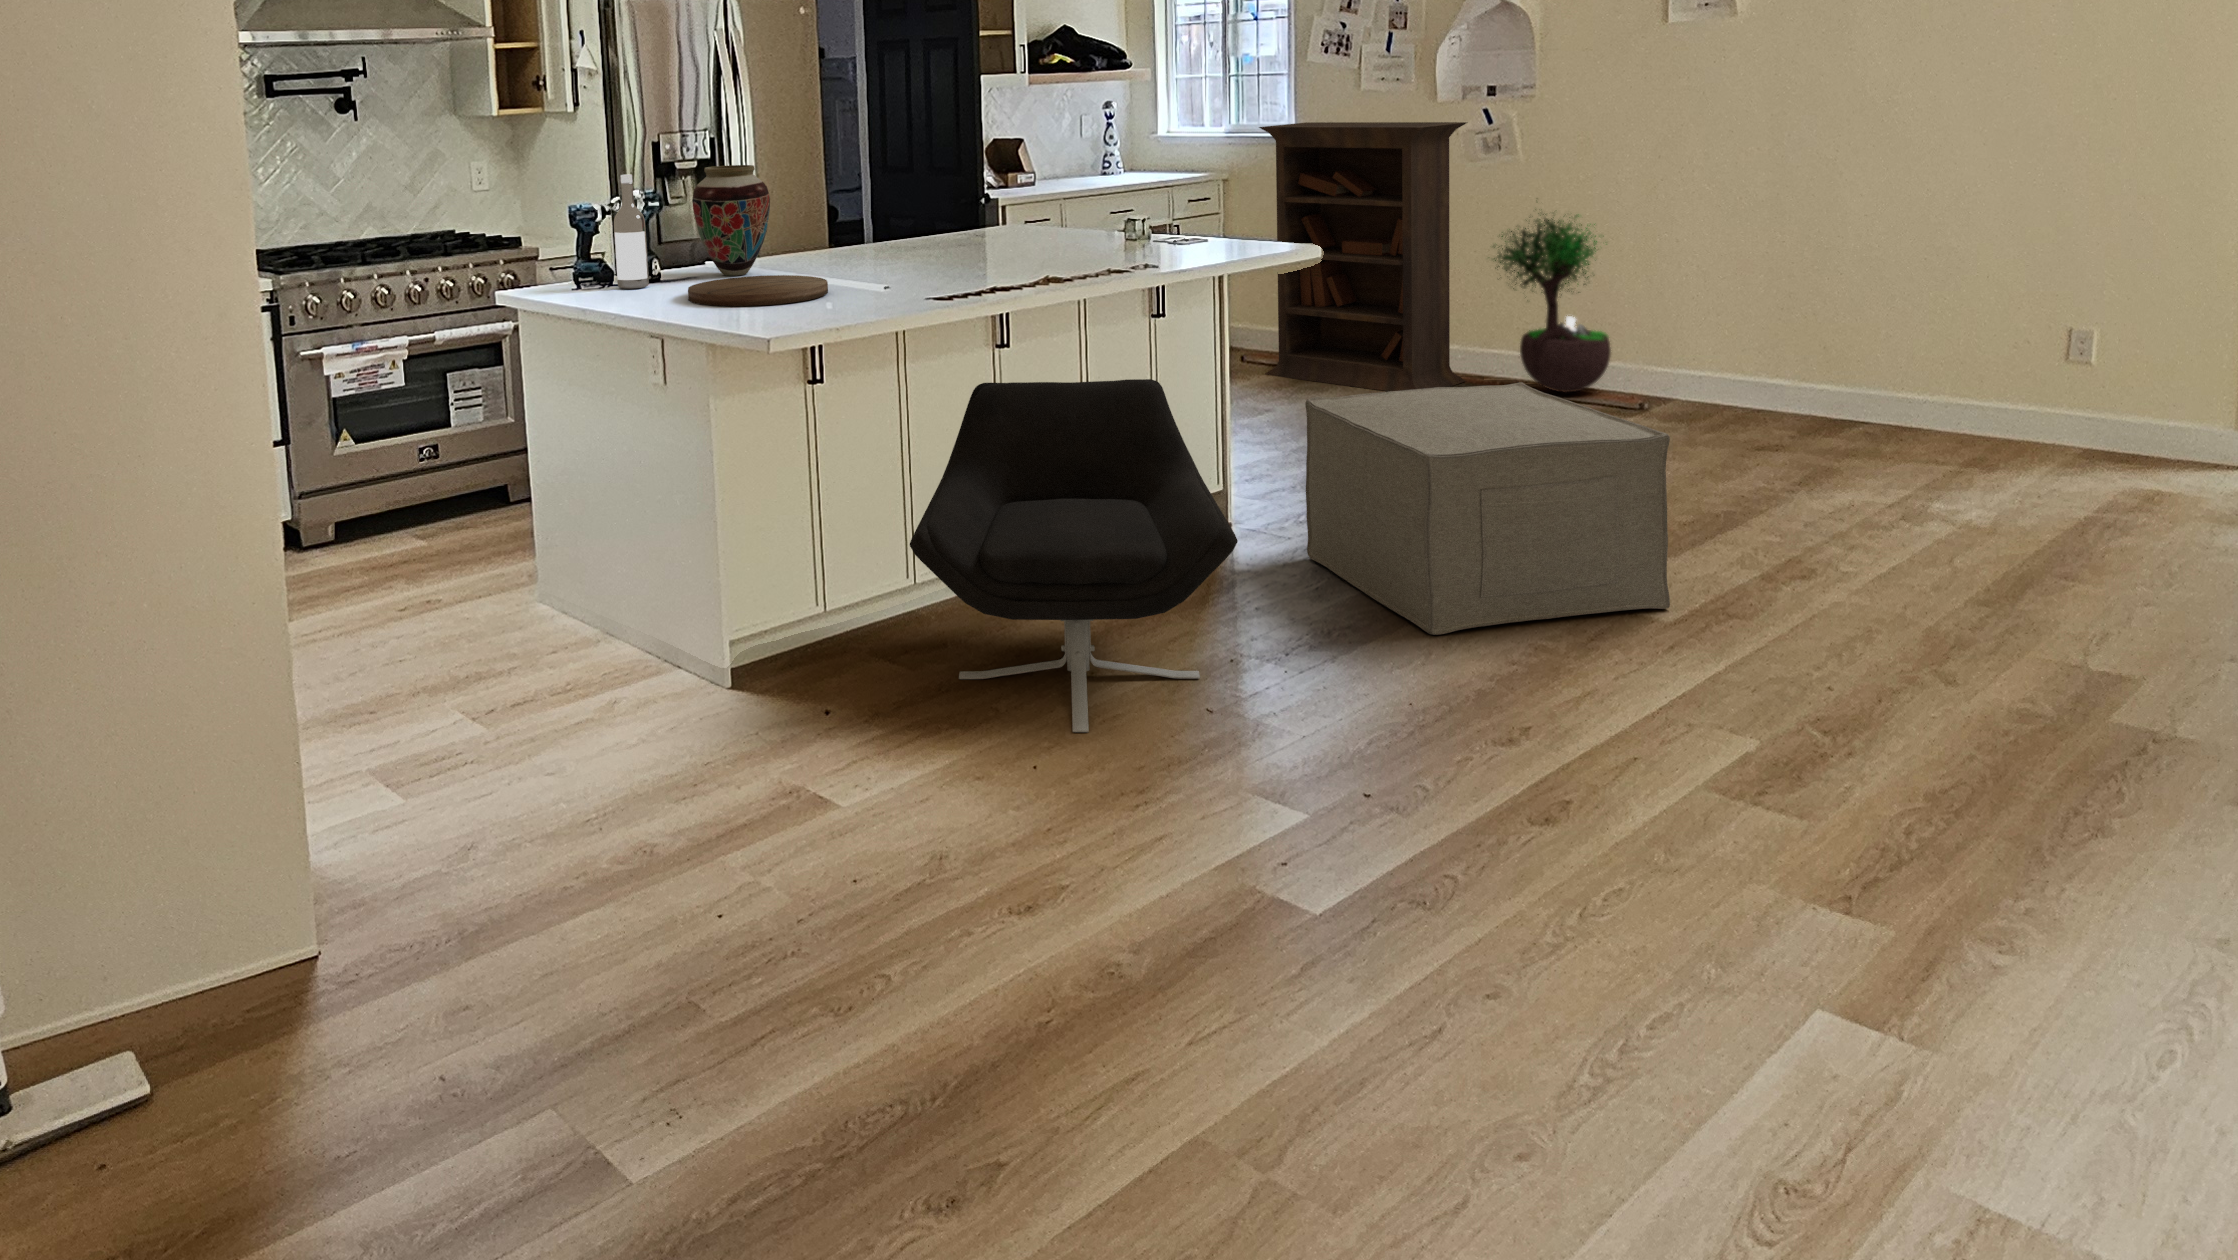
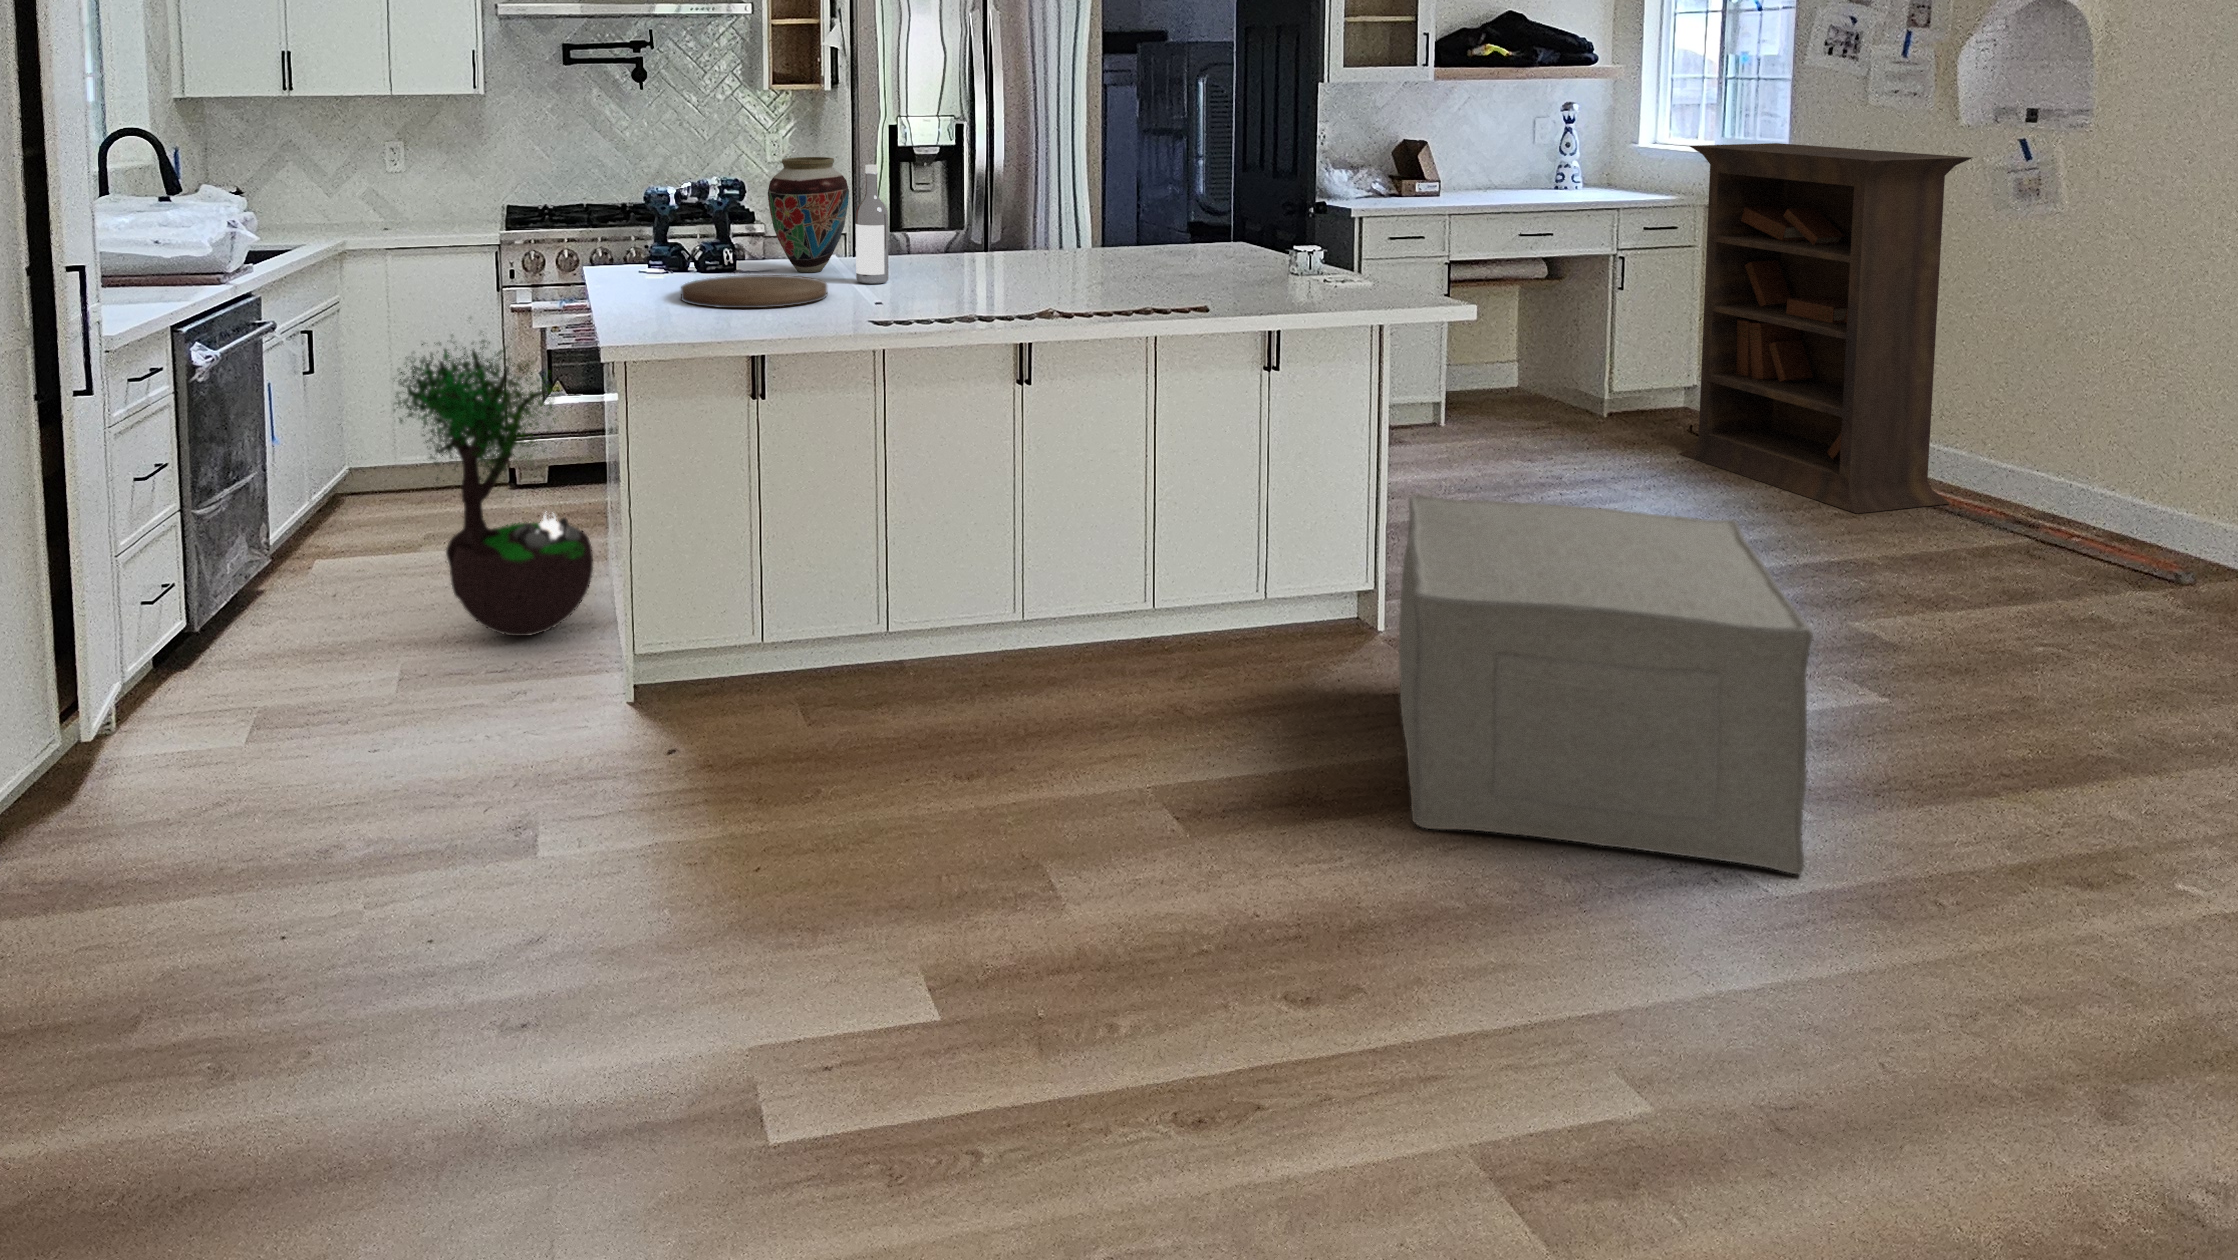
wine bottle: present [614,174,649,289] -> present [856,165,889,284]
potted tree: present [1494,213,1611,392] -> present [394,340,593,636]
lounge chair: present [910,379,1238,732] -> none [761,420,1171,837]

